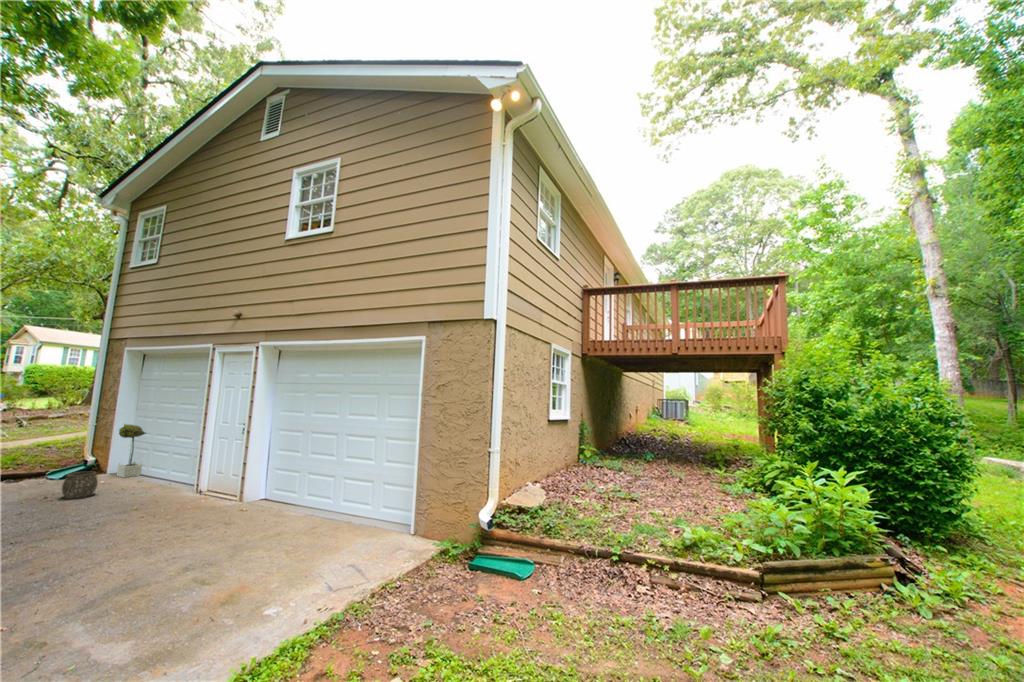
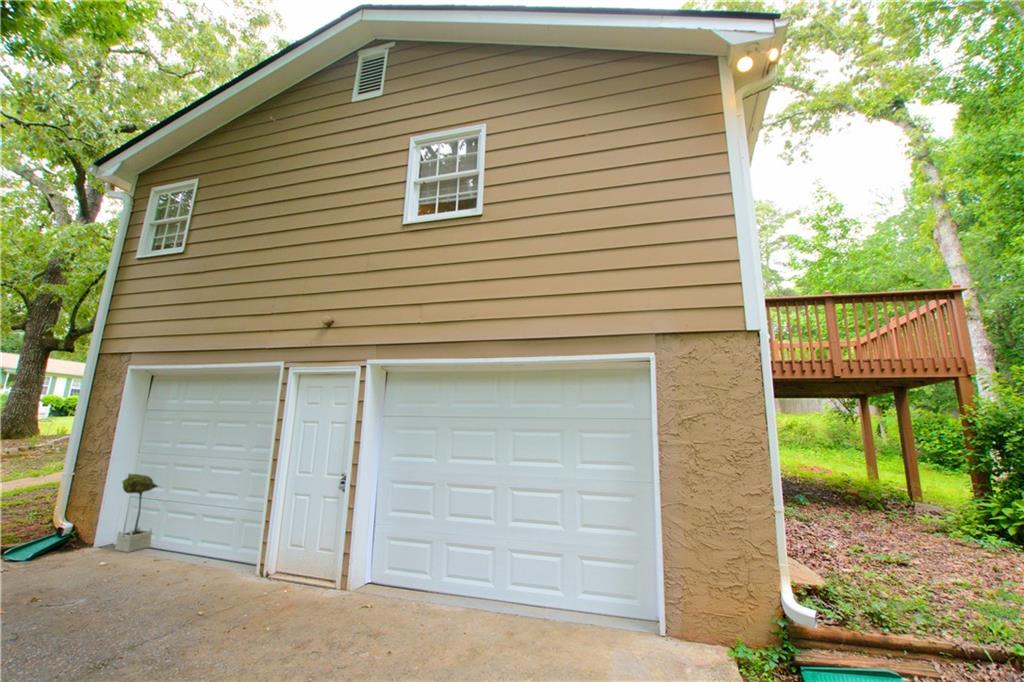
woven basket: present [62,471,98,498] -> none [63,549,116,594]

